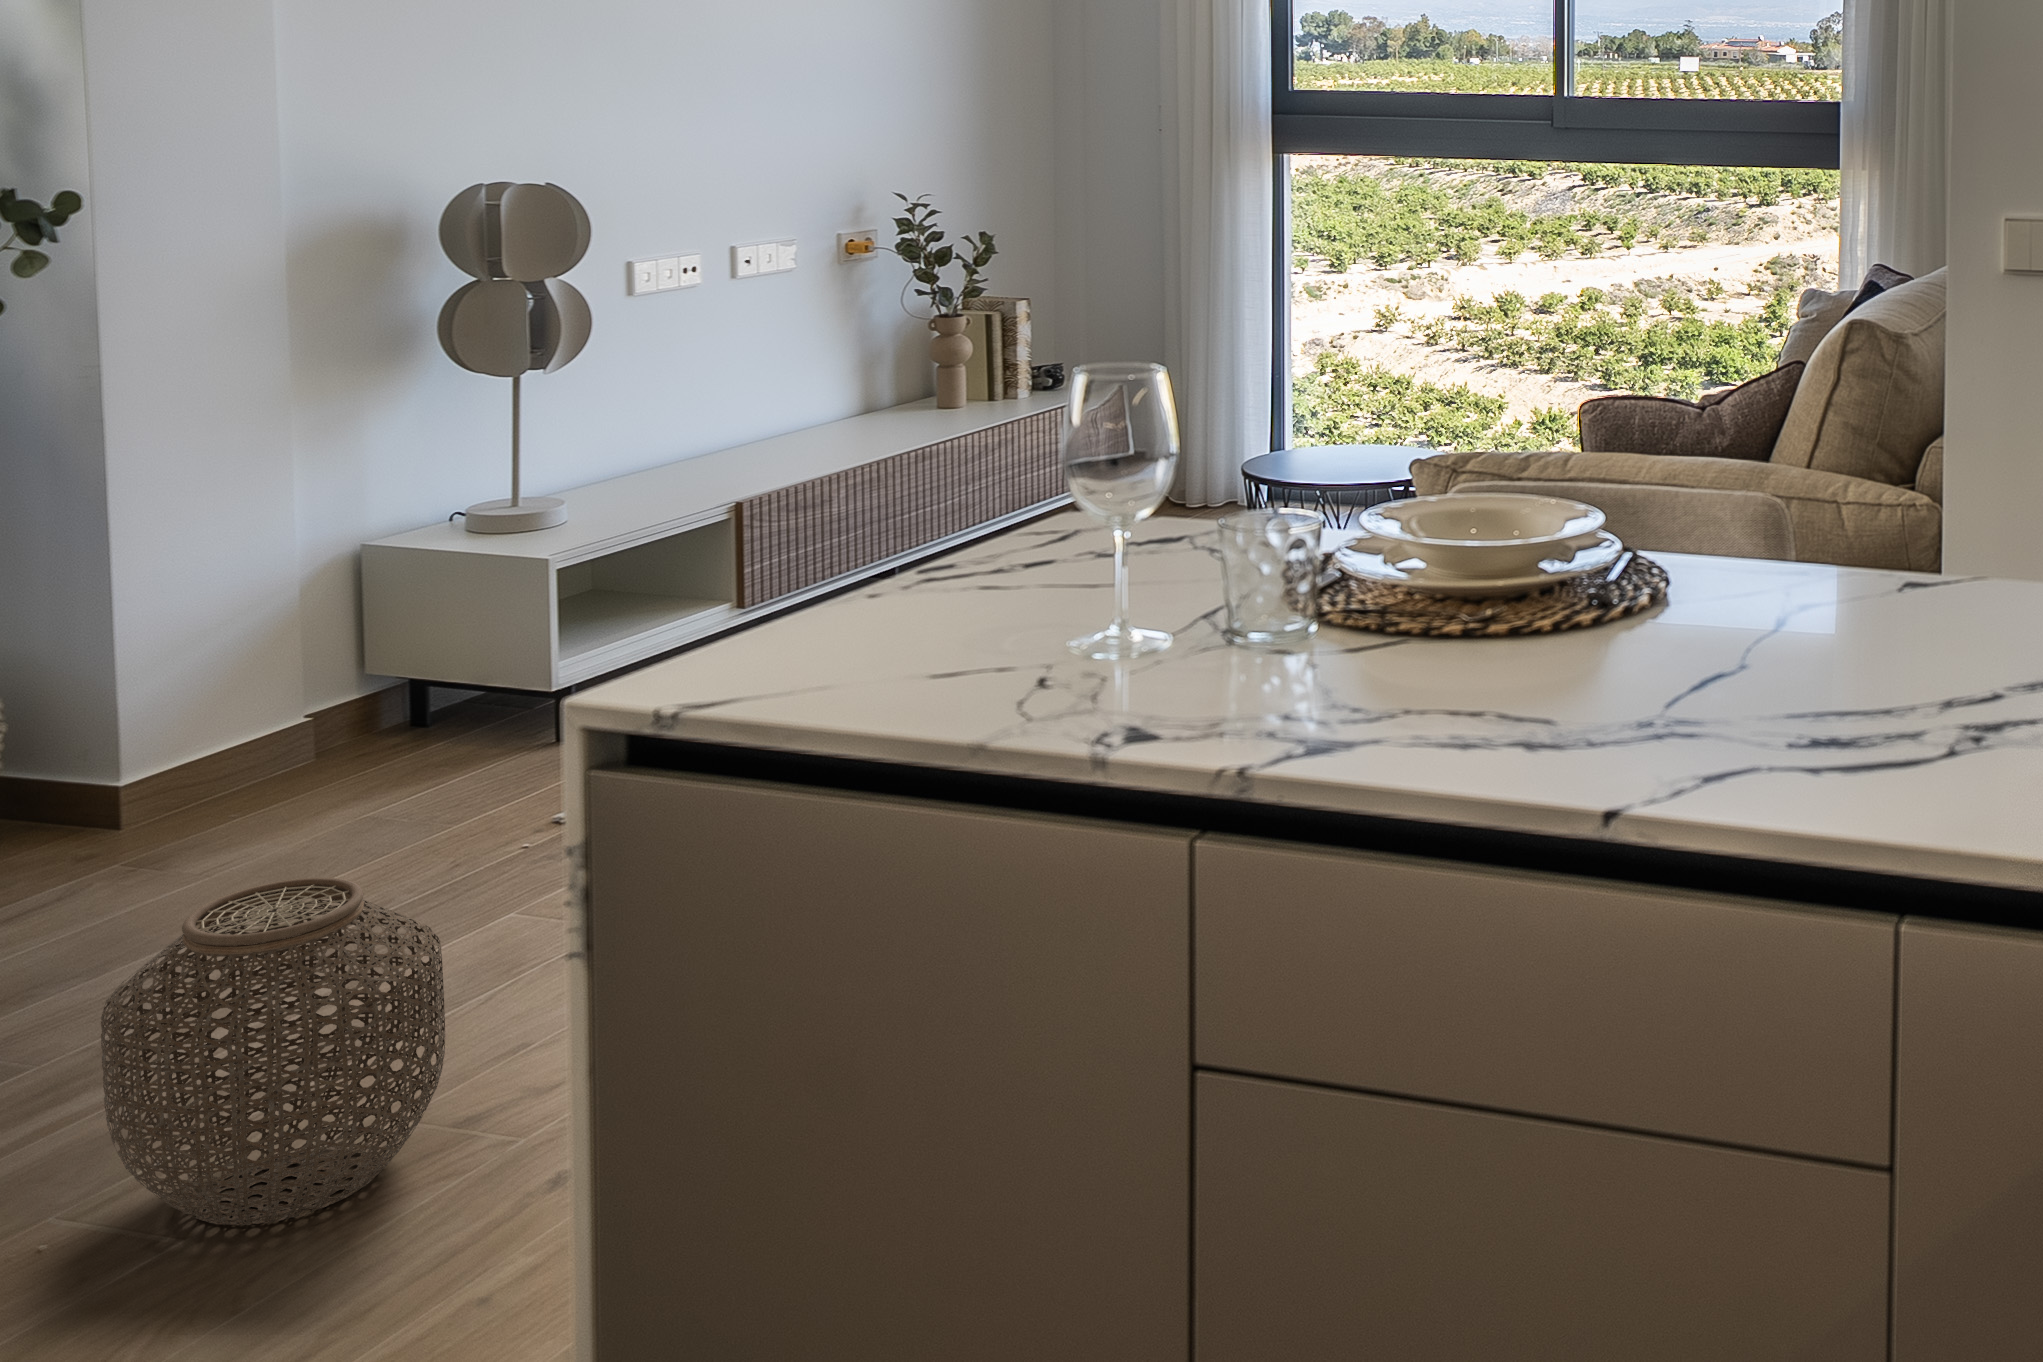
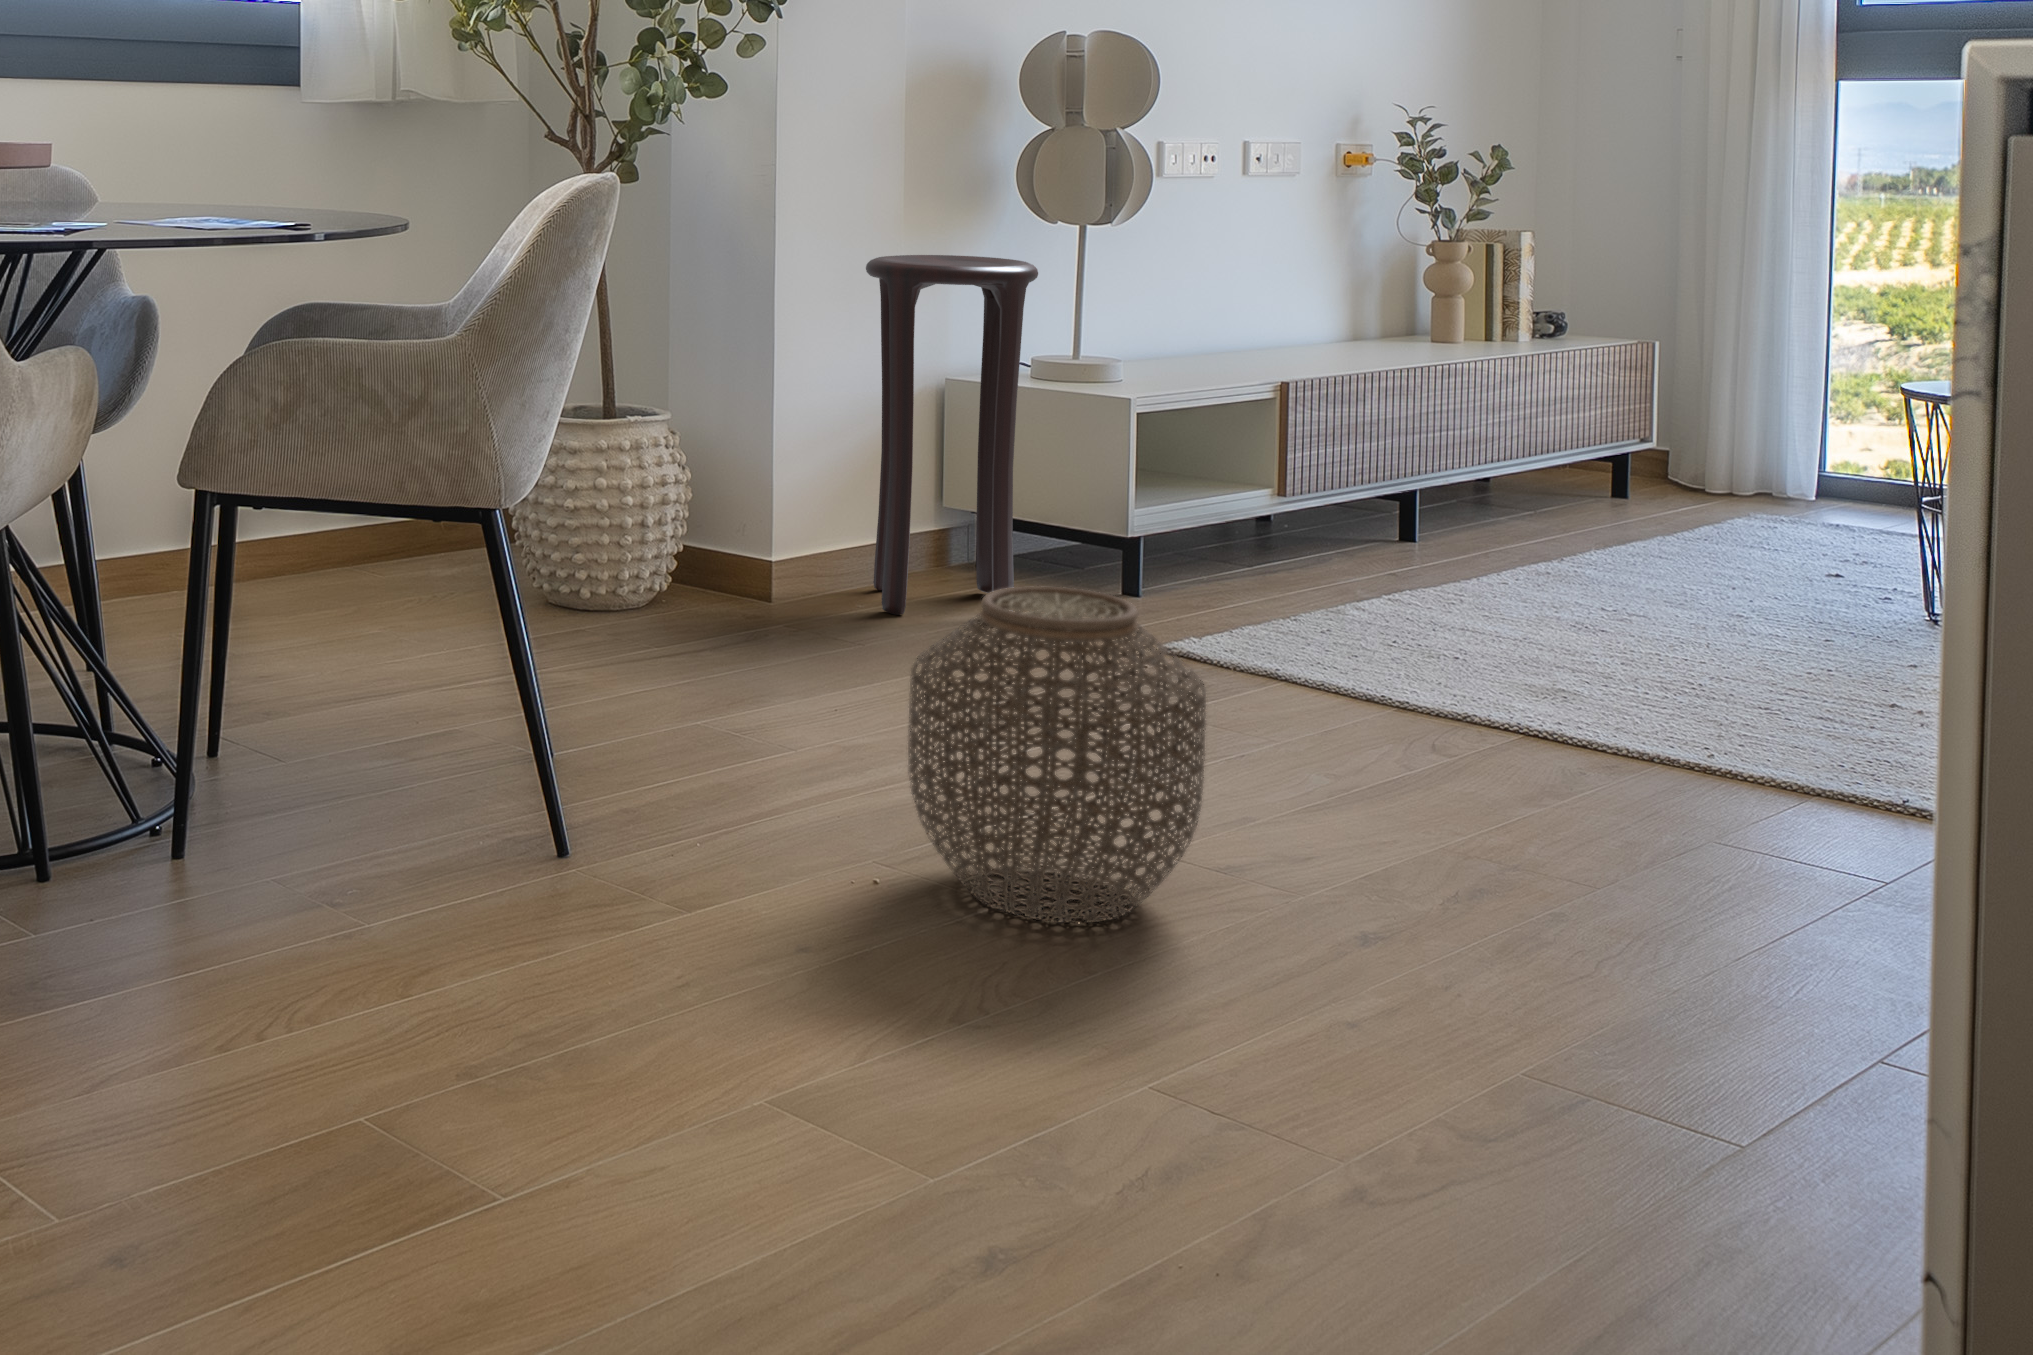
stool: none [227,432,436,821] -> present [866,255,1038,615]

